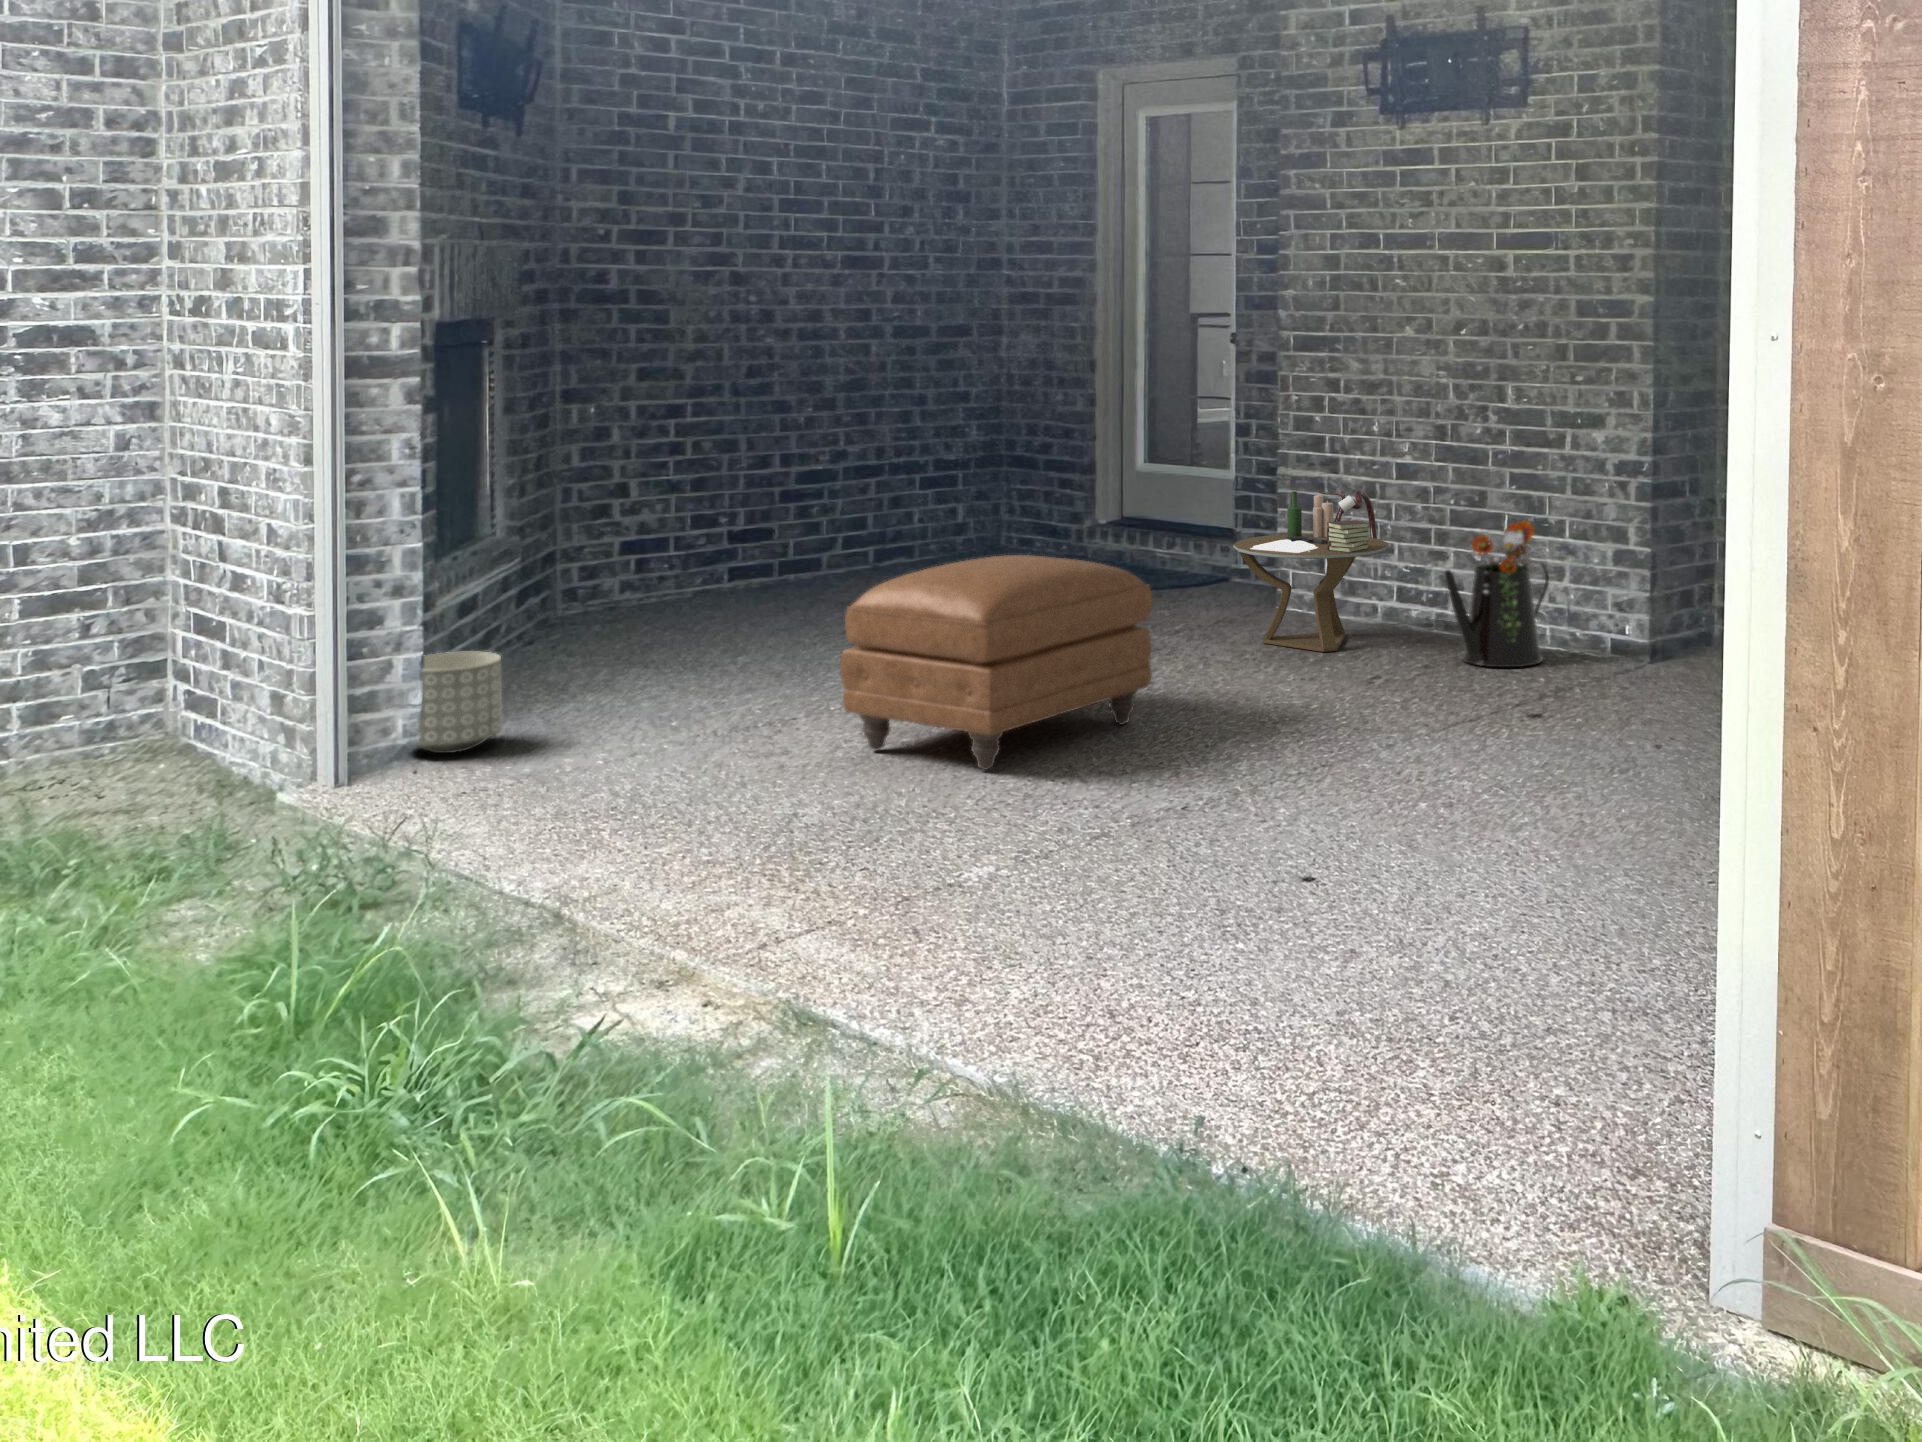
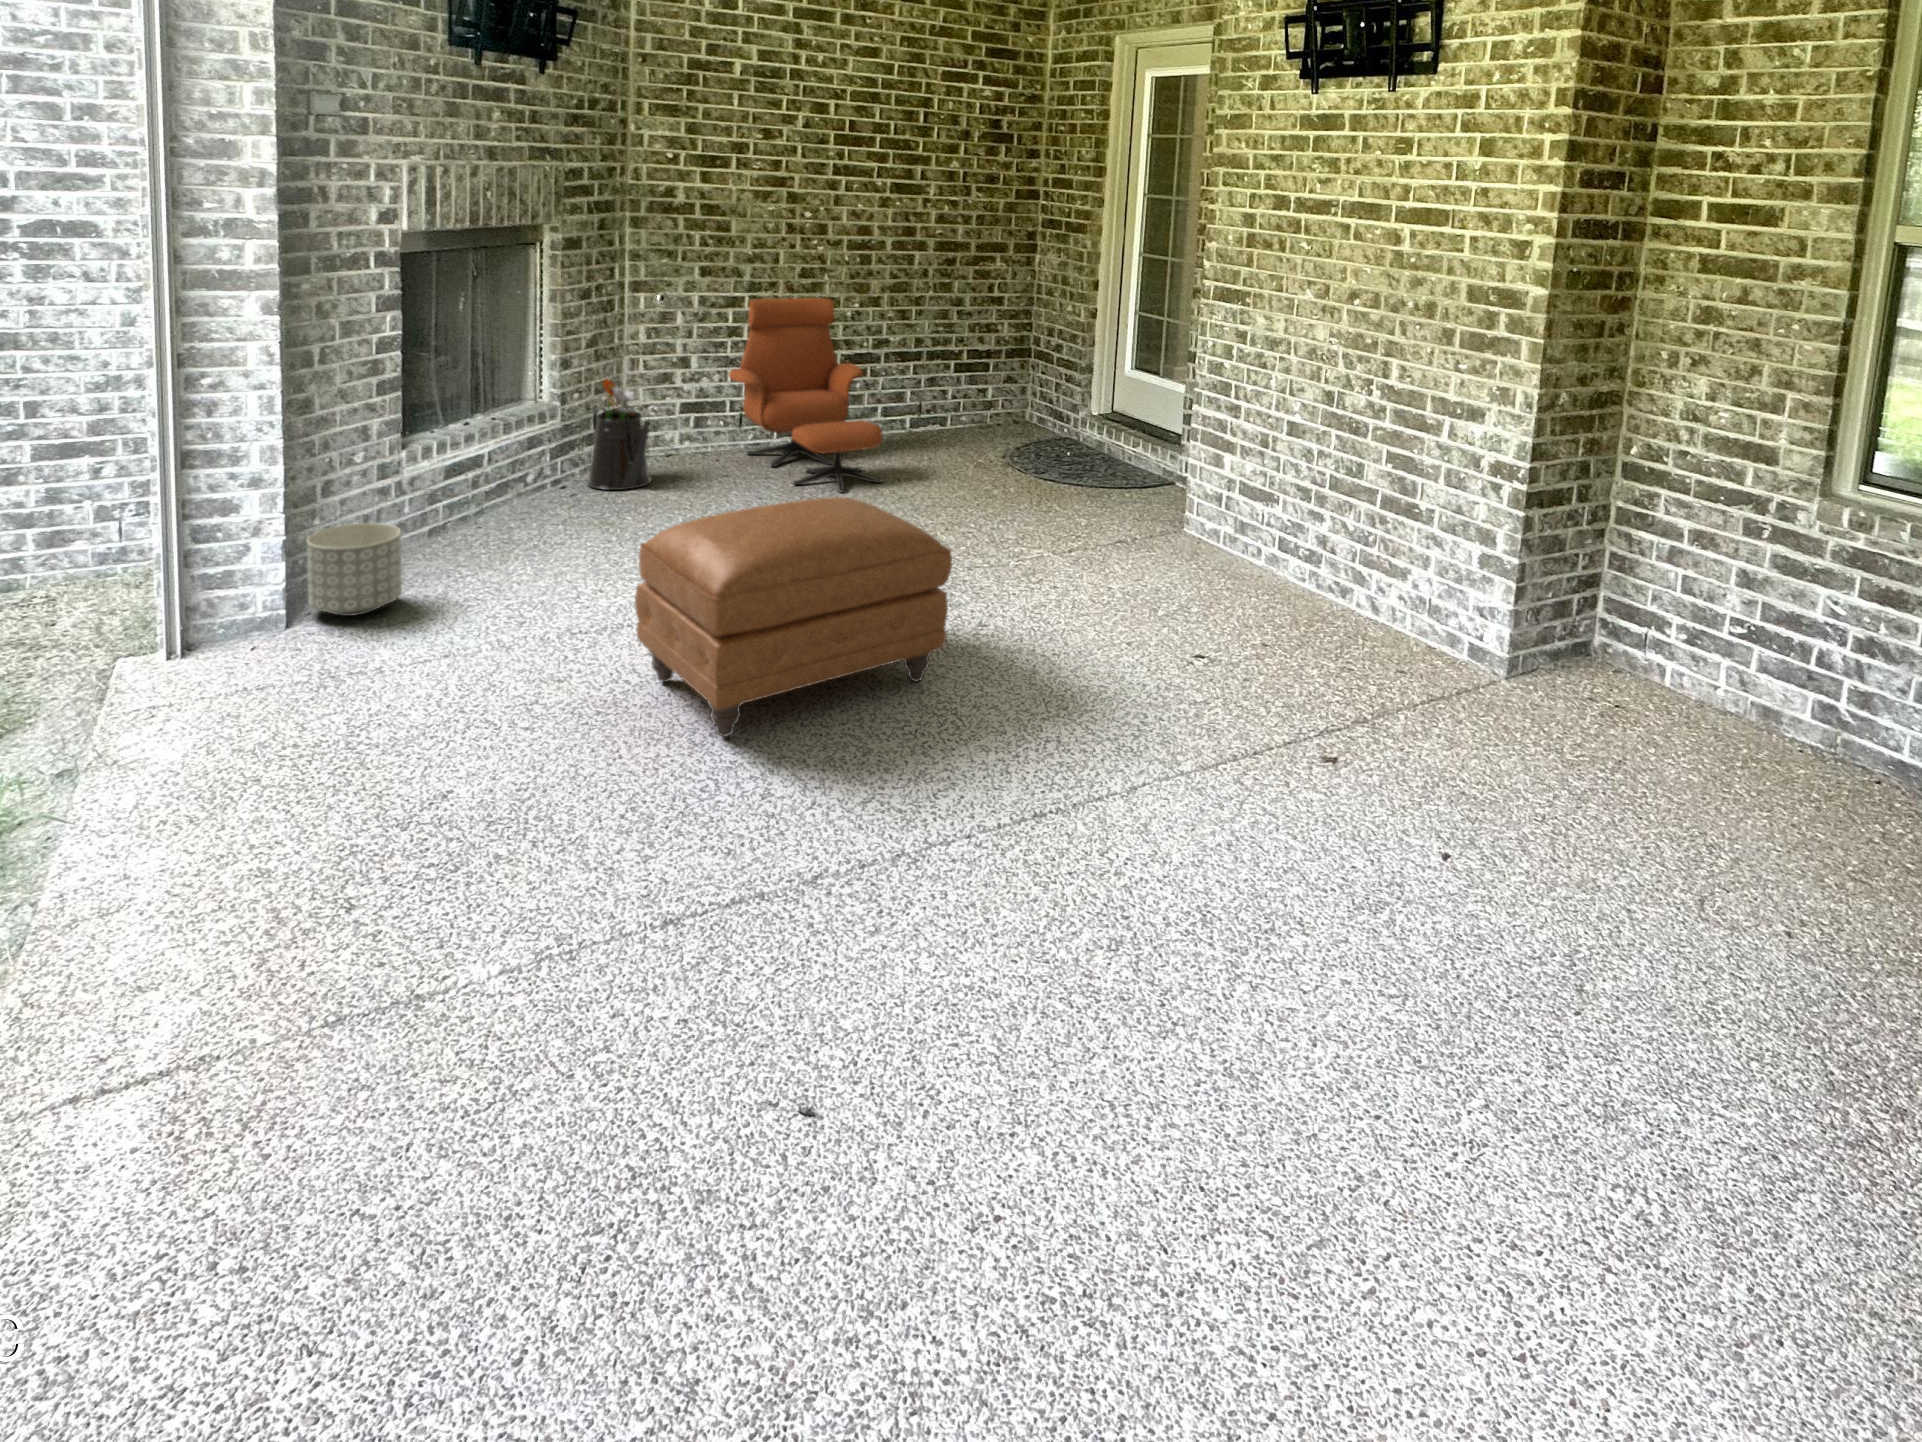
lounge chair: none [683,400,904,619] -> present [729,298,883,493]
side table: present [1233,489,1388,652] -> none [1115,436,1262,599]
watering can: present [1445,520,1549,667] -> present [587,379,651,490]

